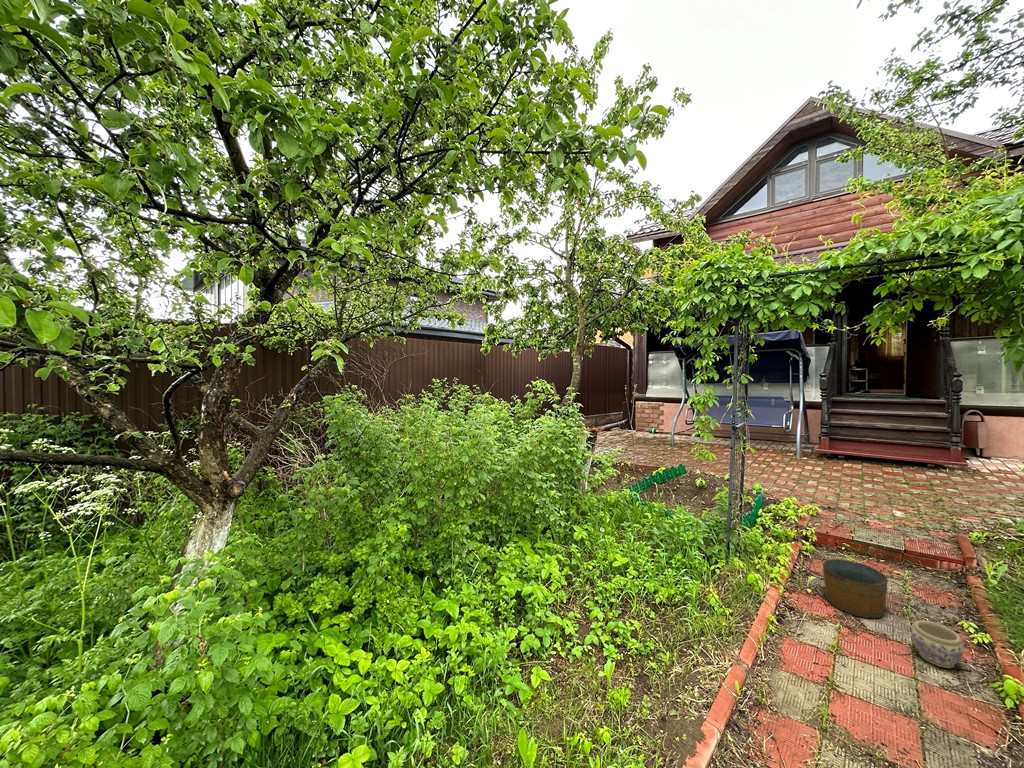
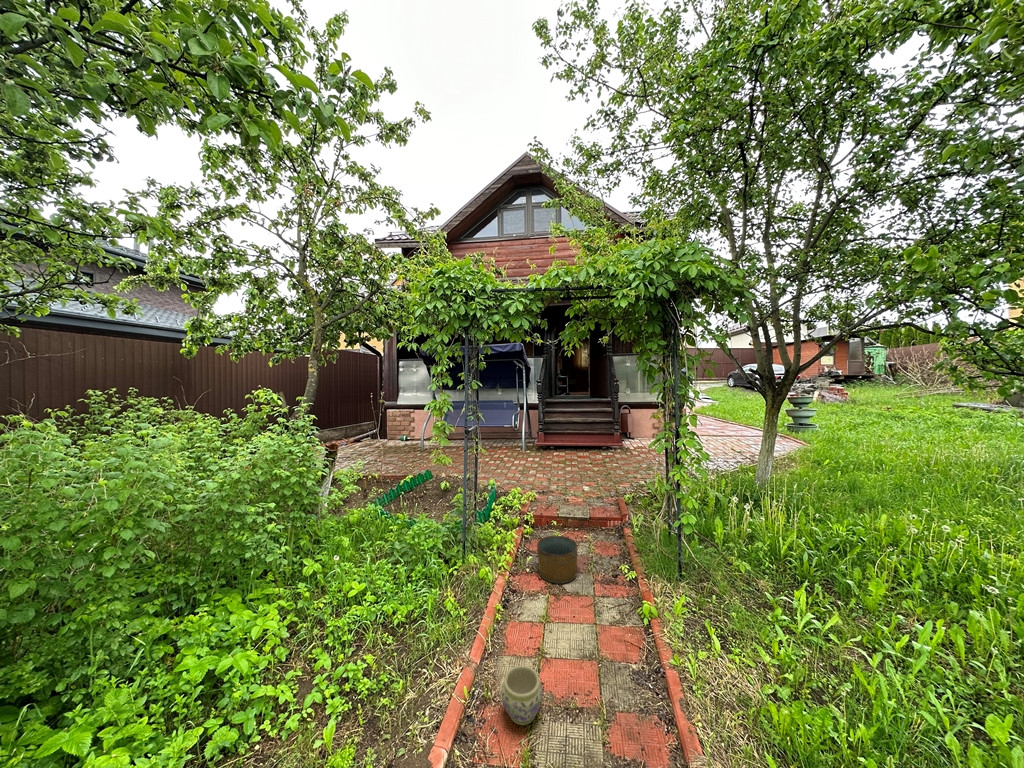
planter: present [911,620,964,669] -> present [502,665,542,726]

